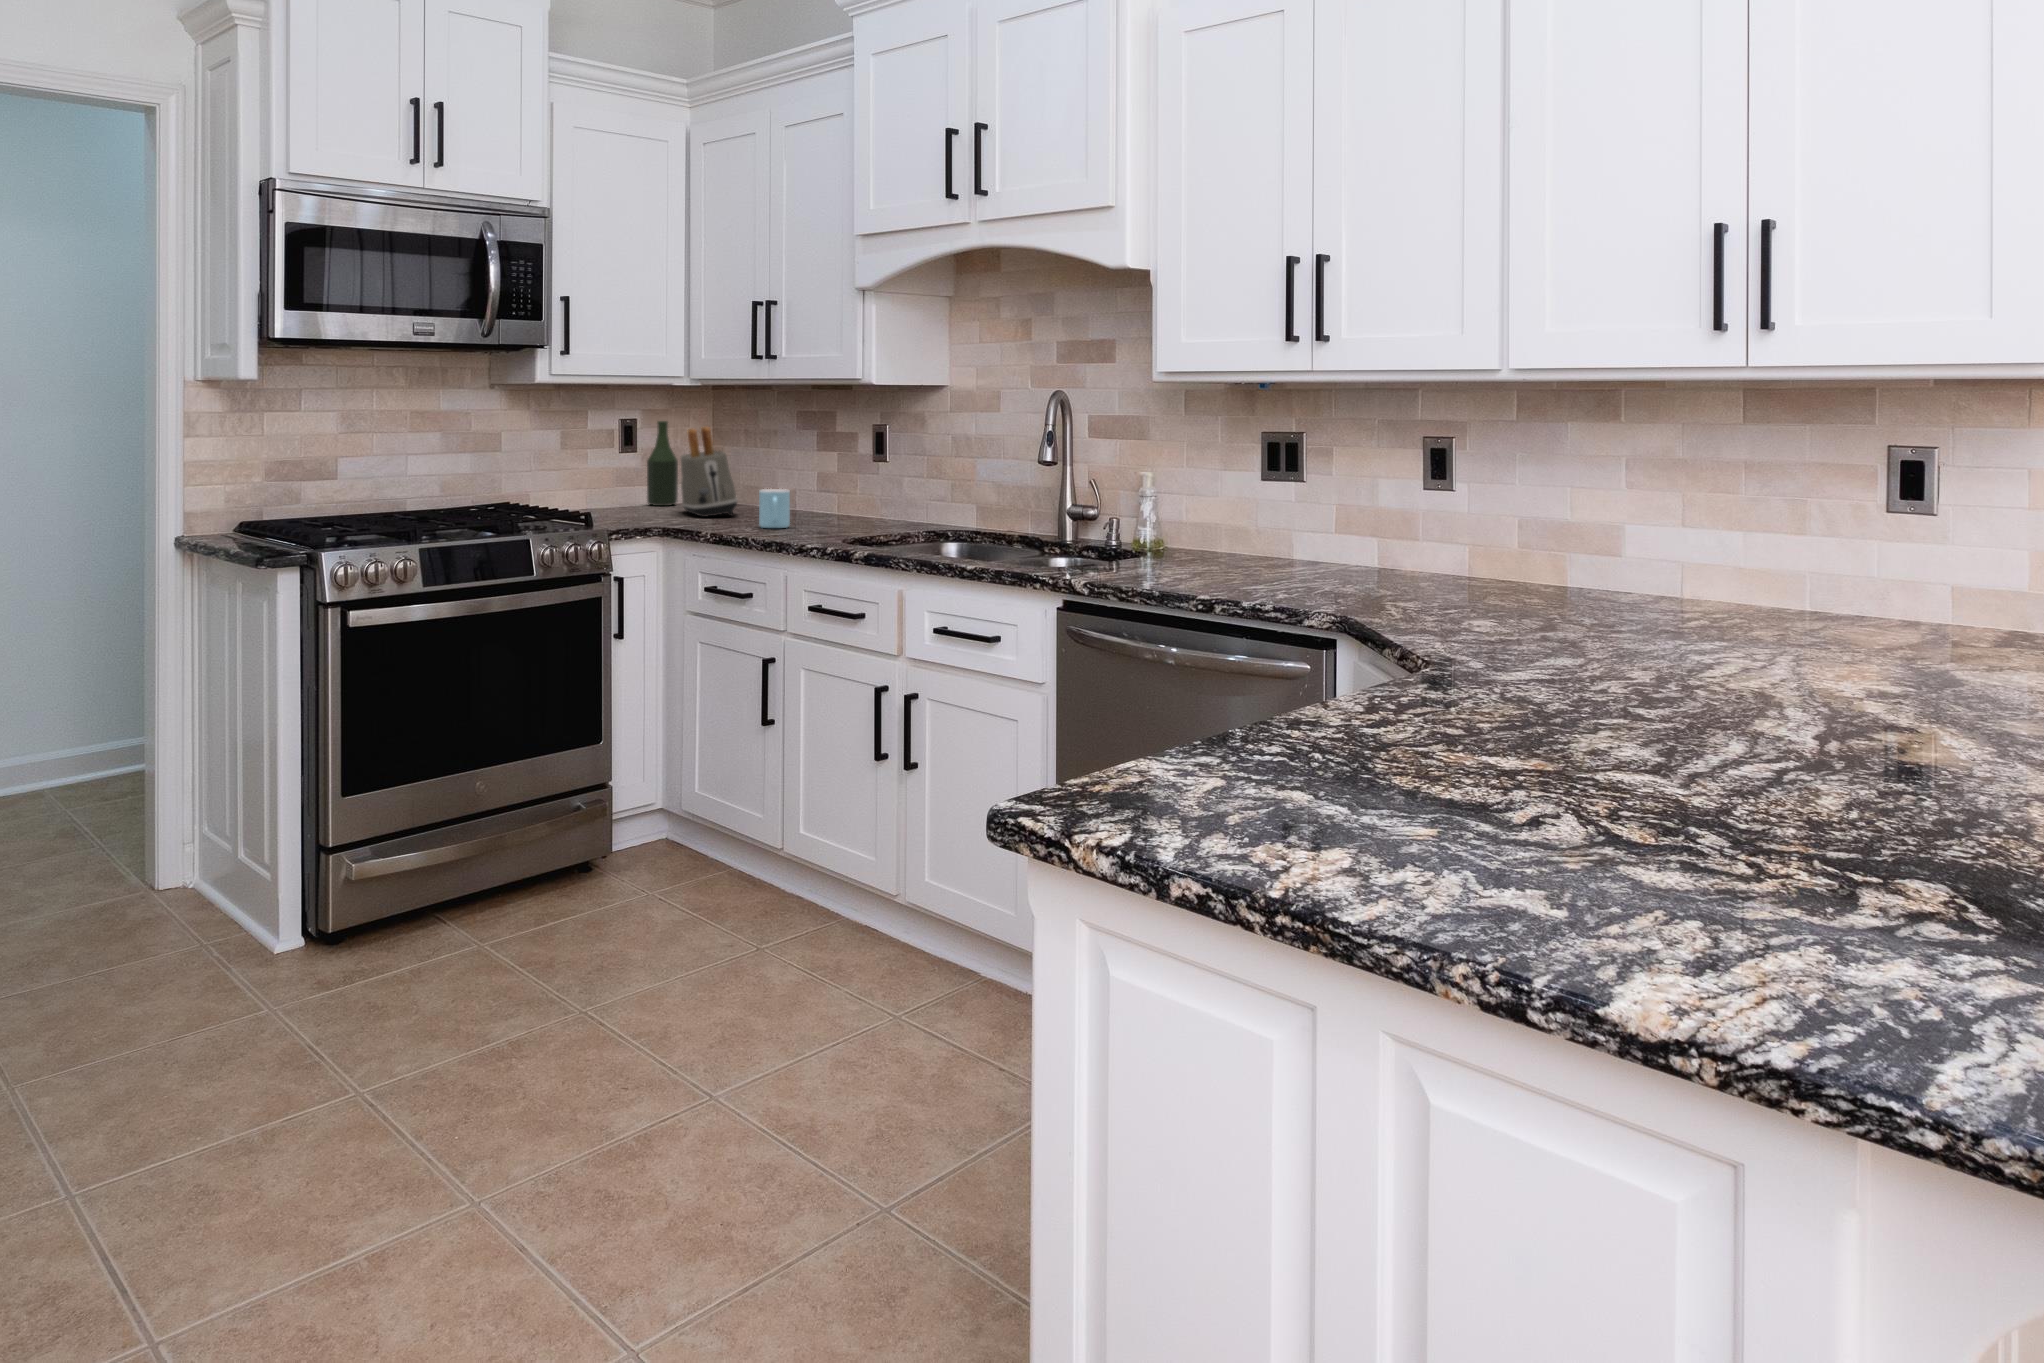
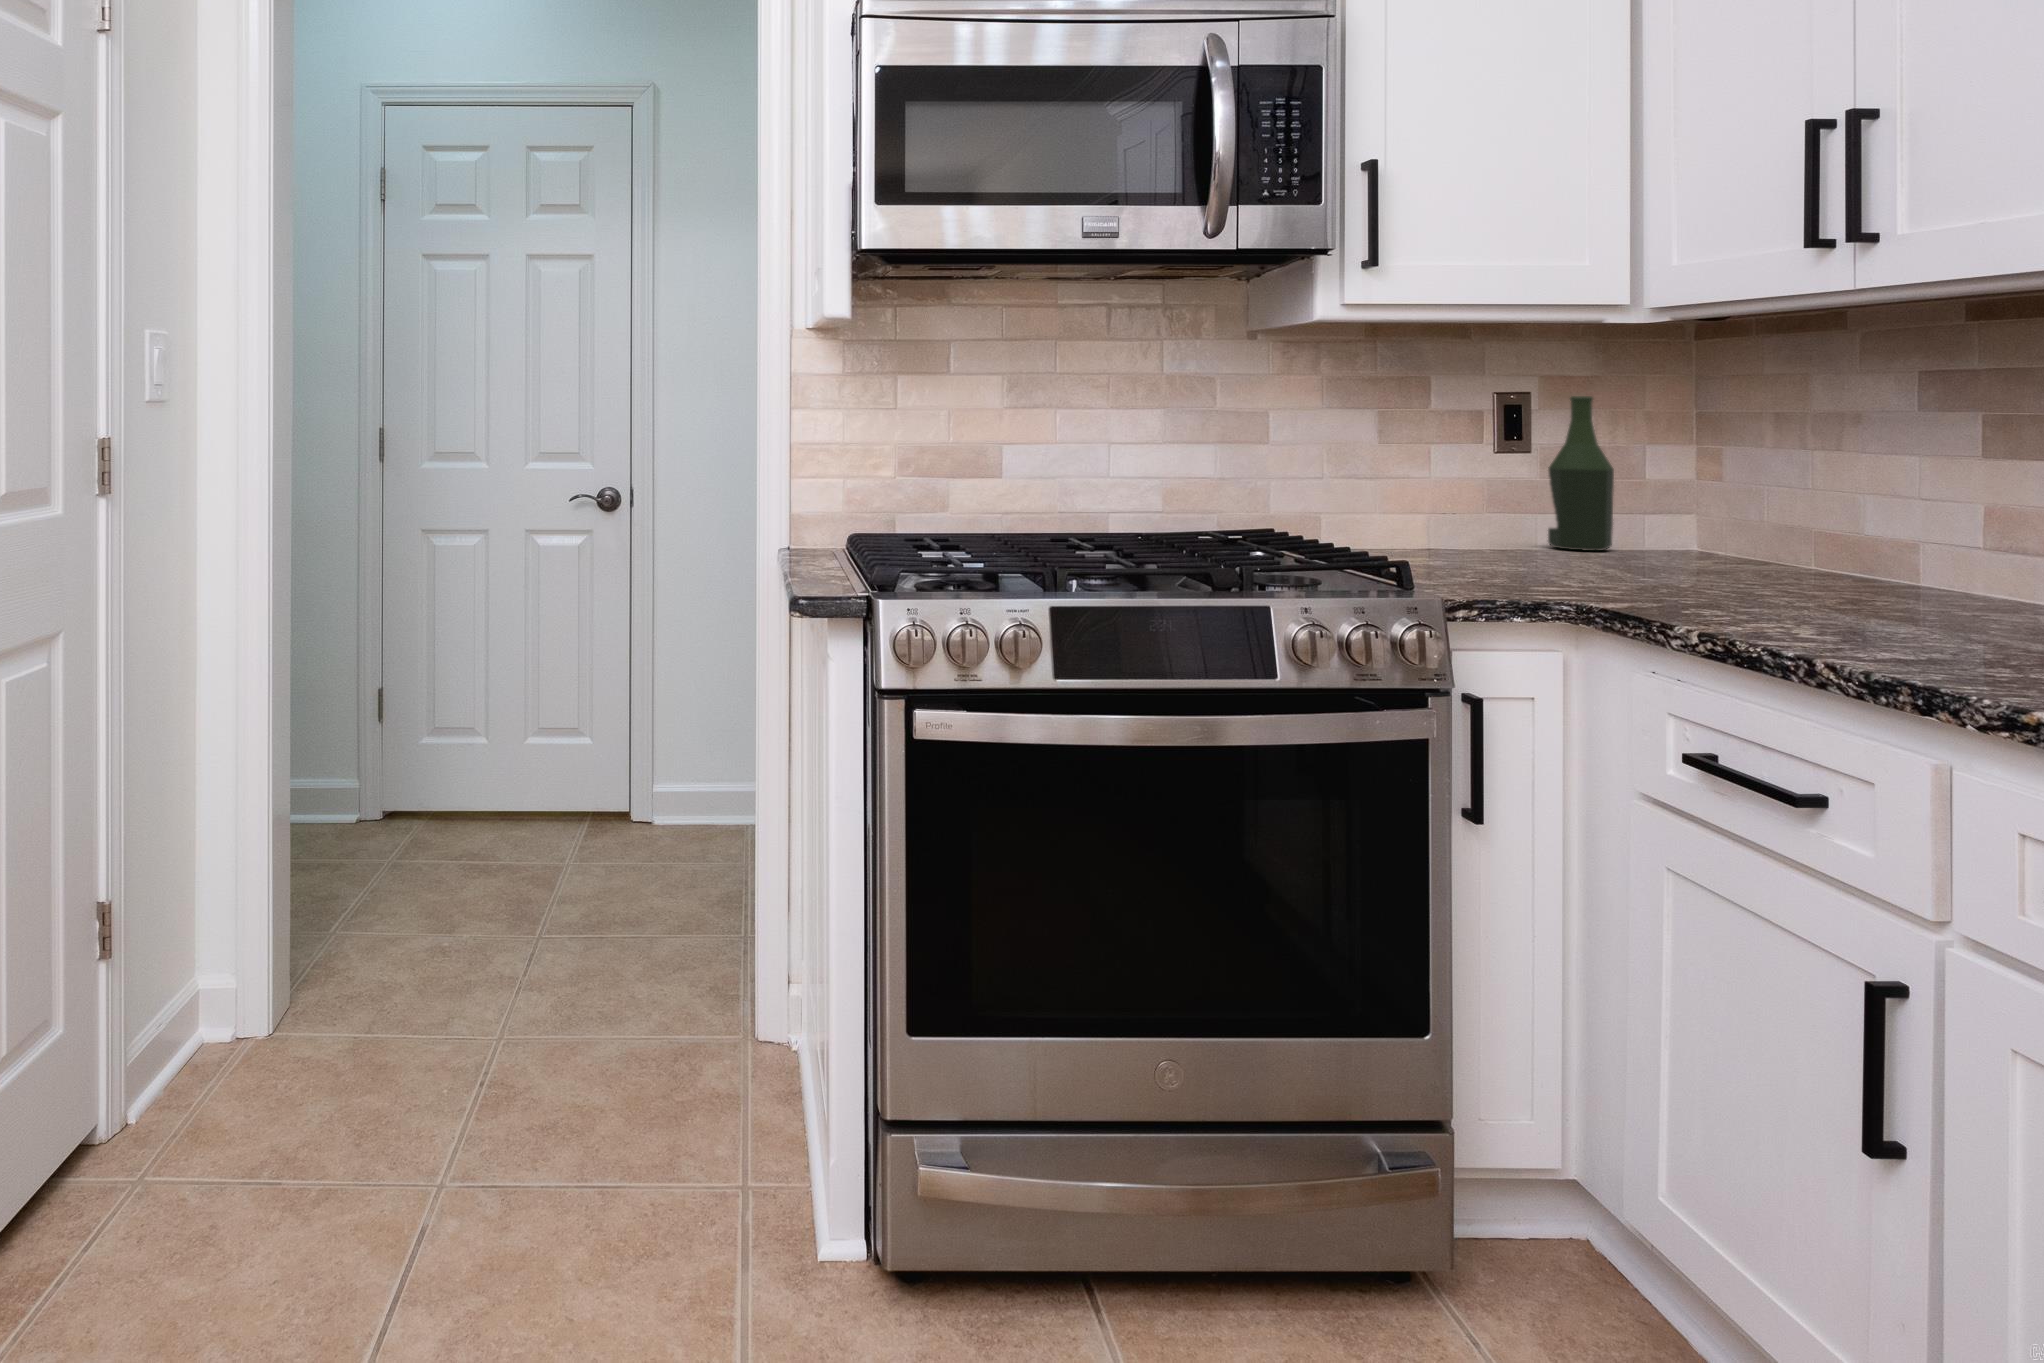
toaster: present [681,427,737,517] -> none [1620,401,1762,584]
mug: present [759,489,790,528] -> none [1834,534,1929,628]

